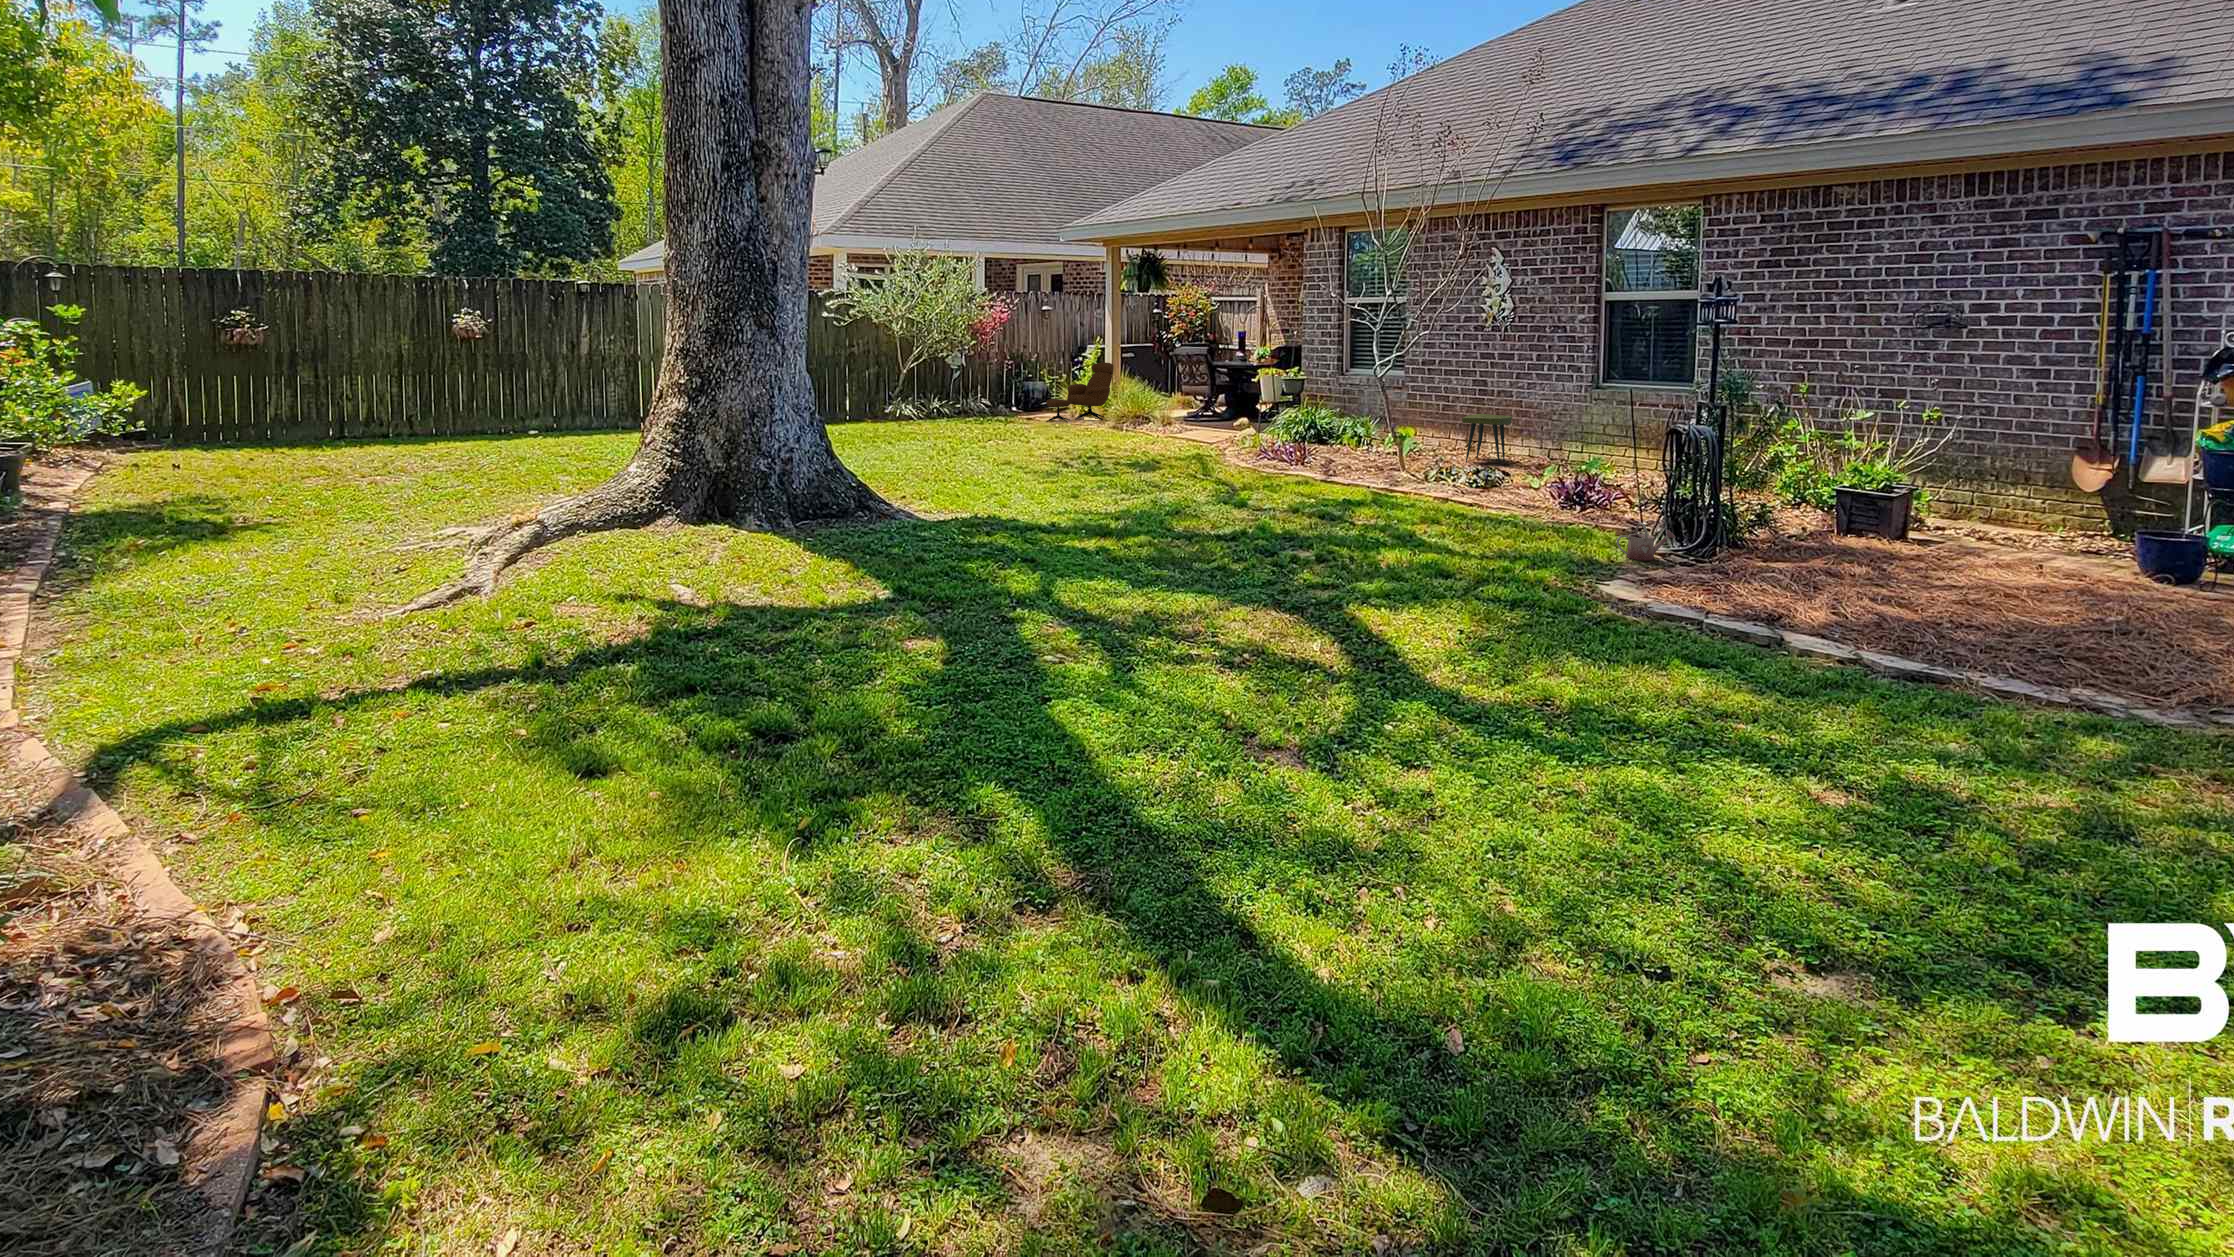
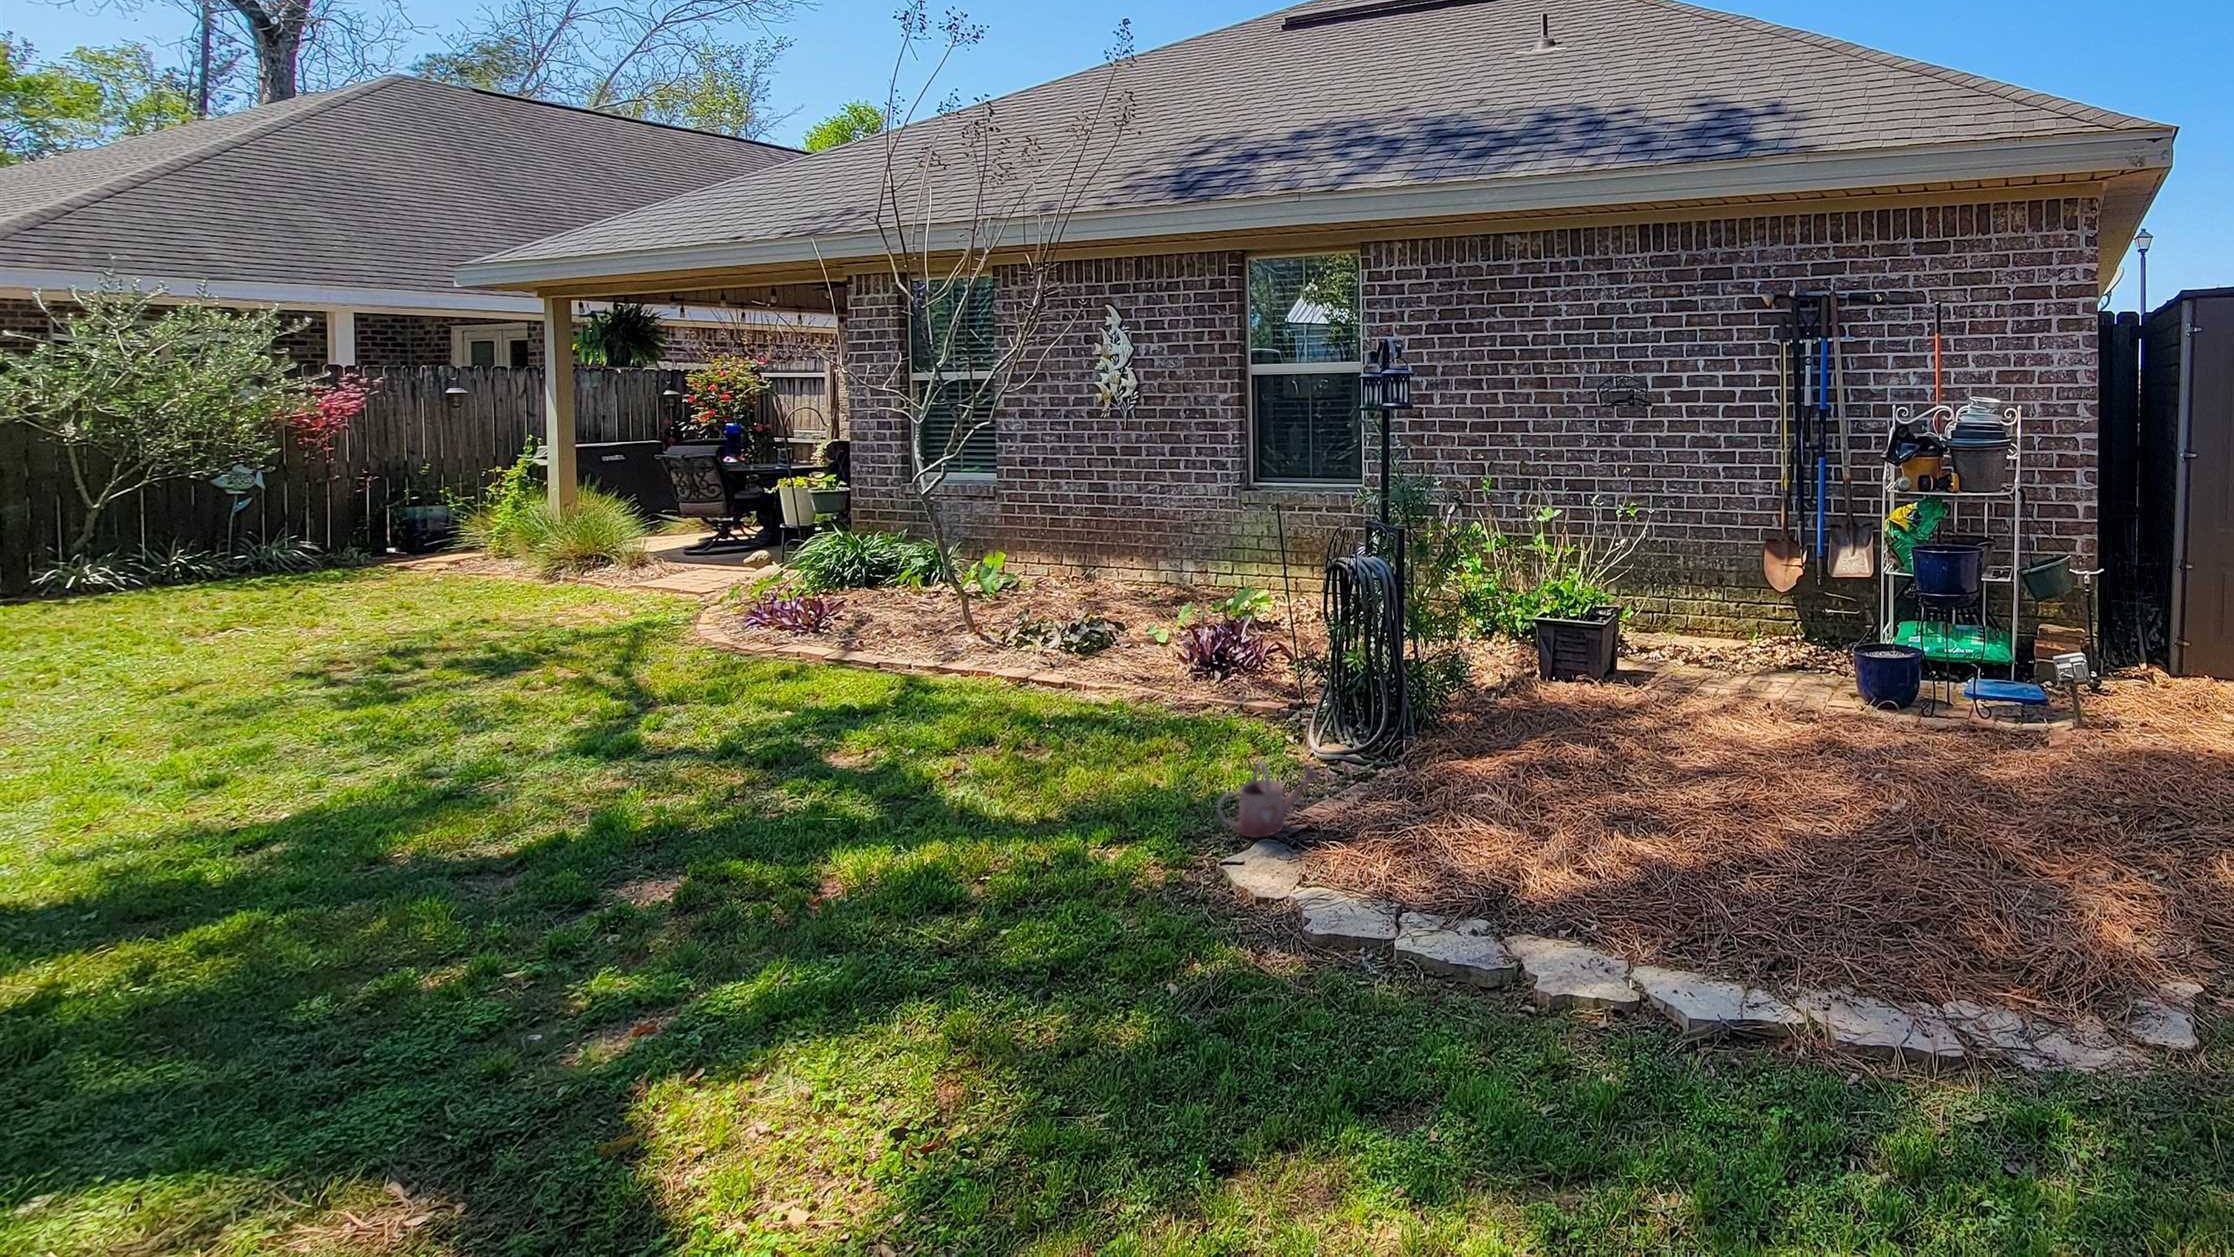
lounge chair: present [1046,362,1114,422] -> none [283,480,479,598]
side table: present [1462,414,1512,465] -> none [1056,537,1137,612]

